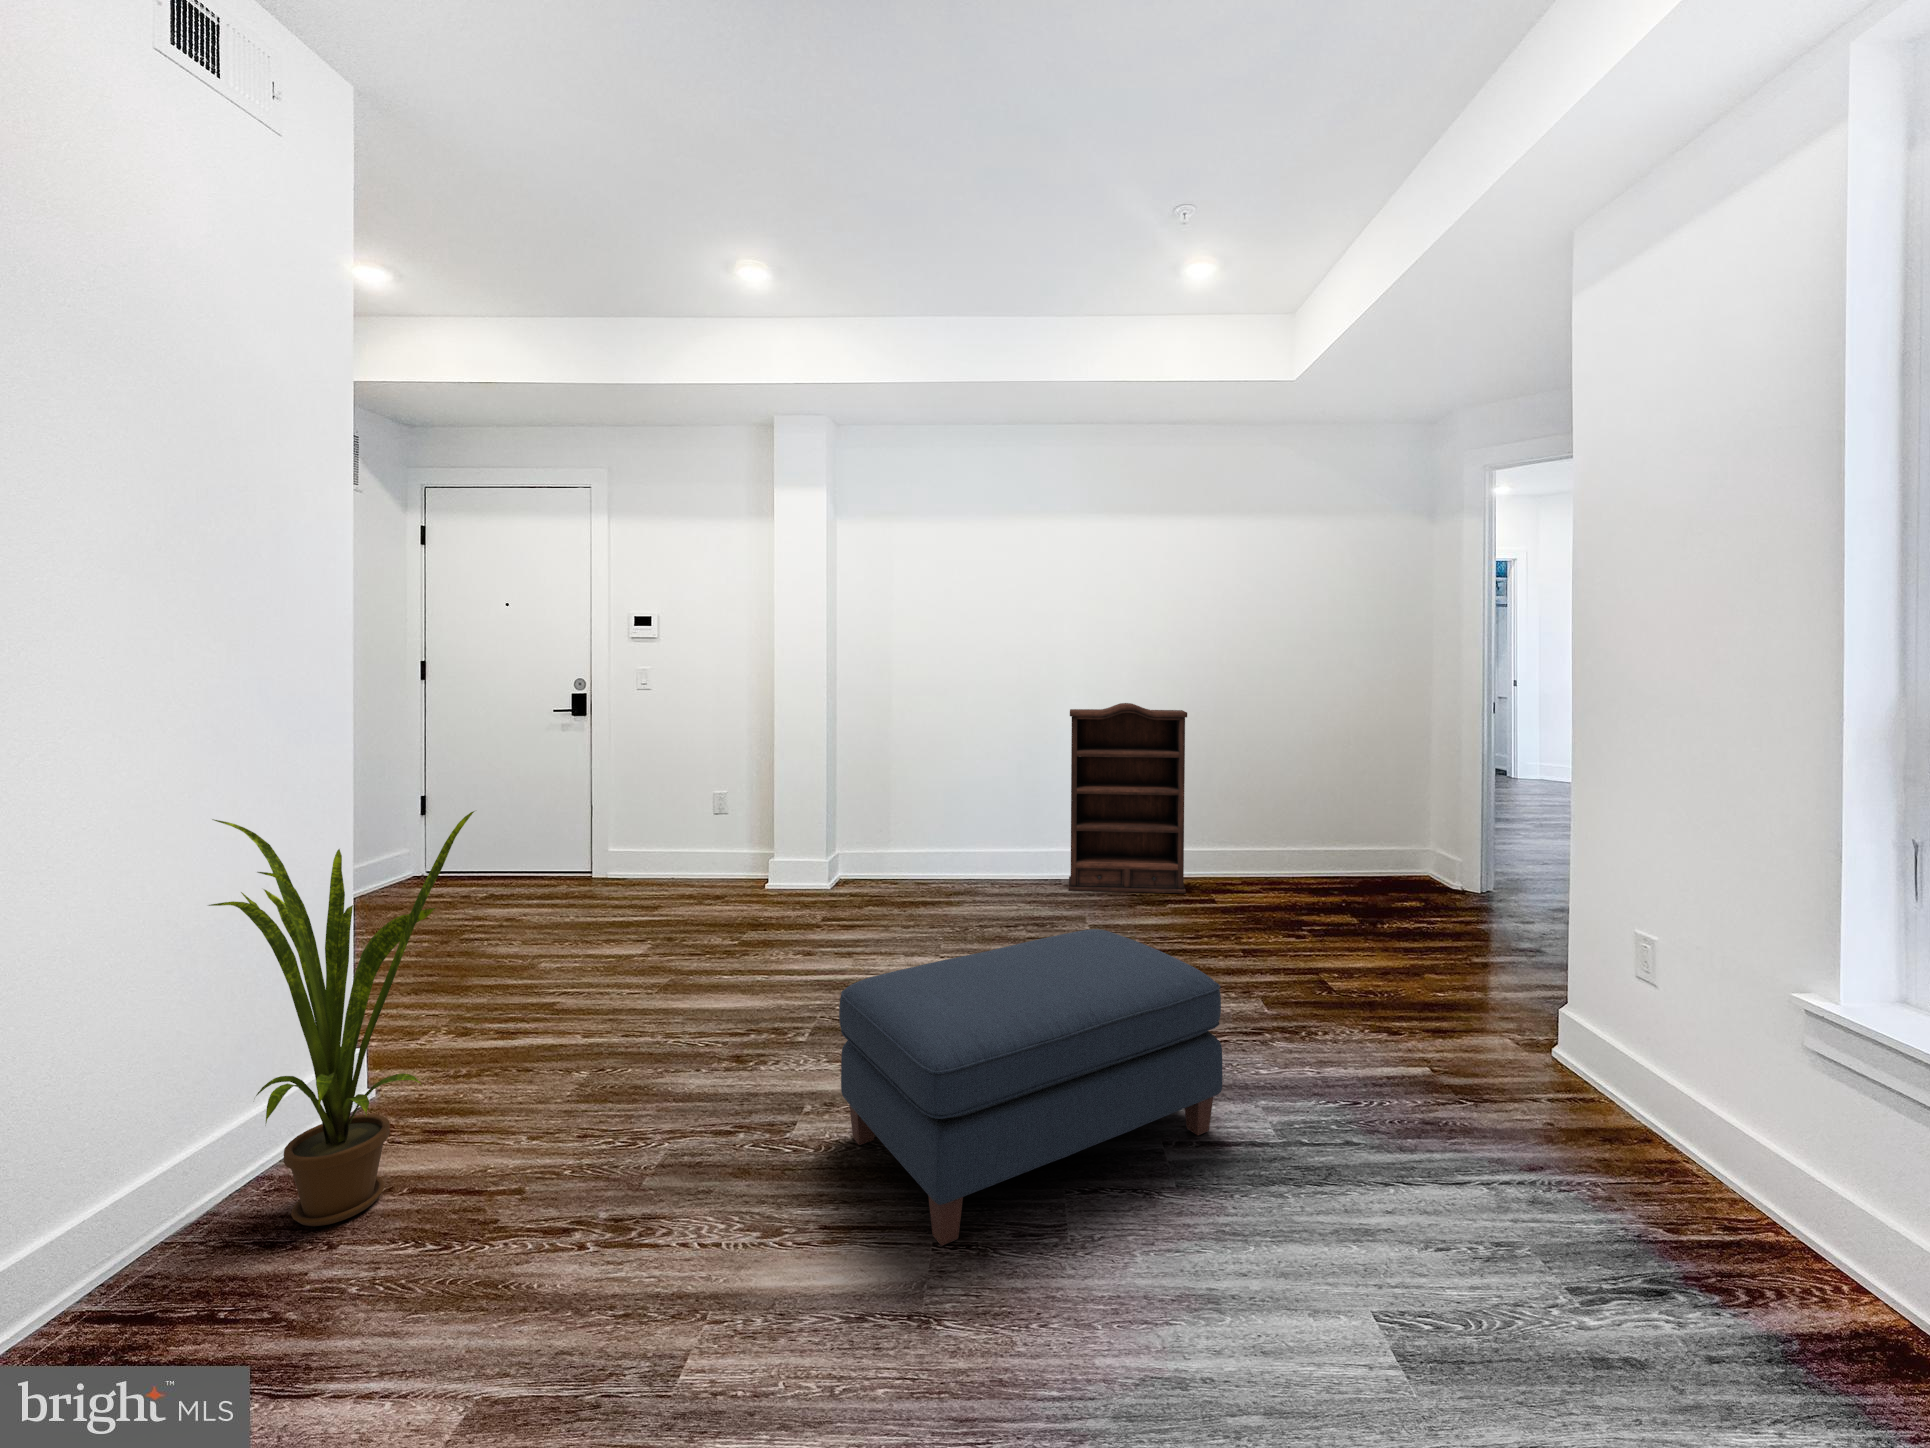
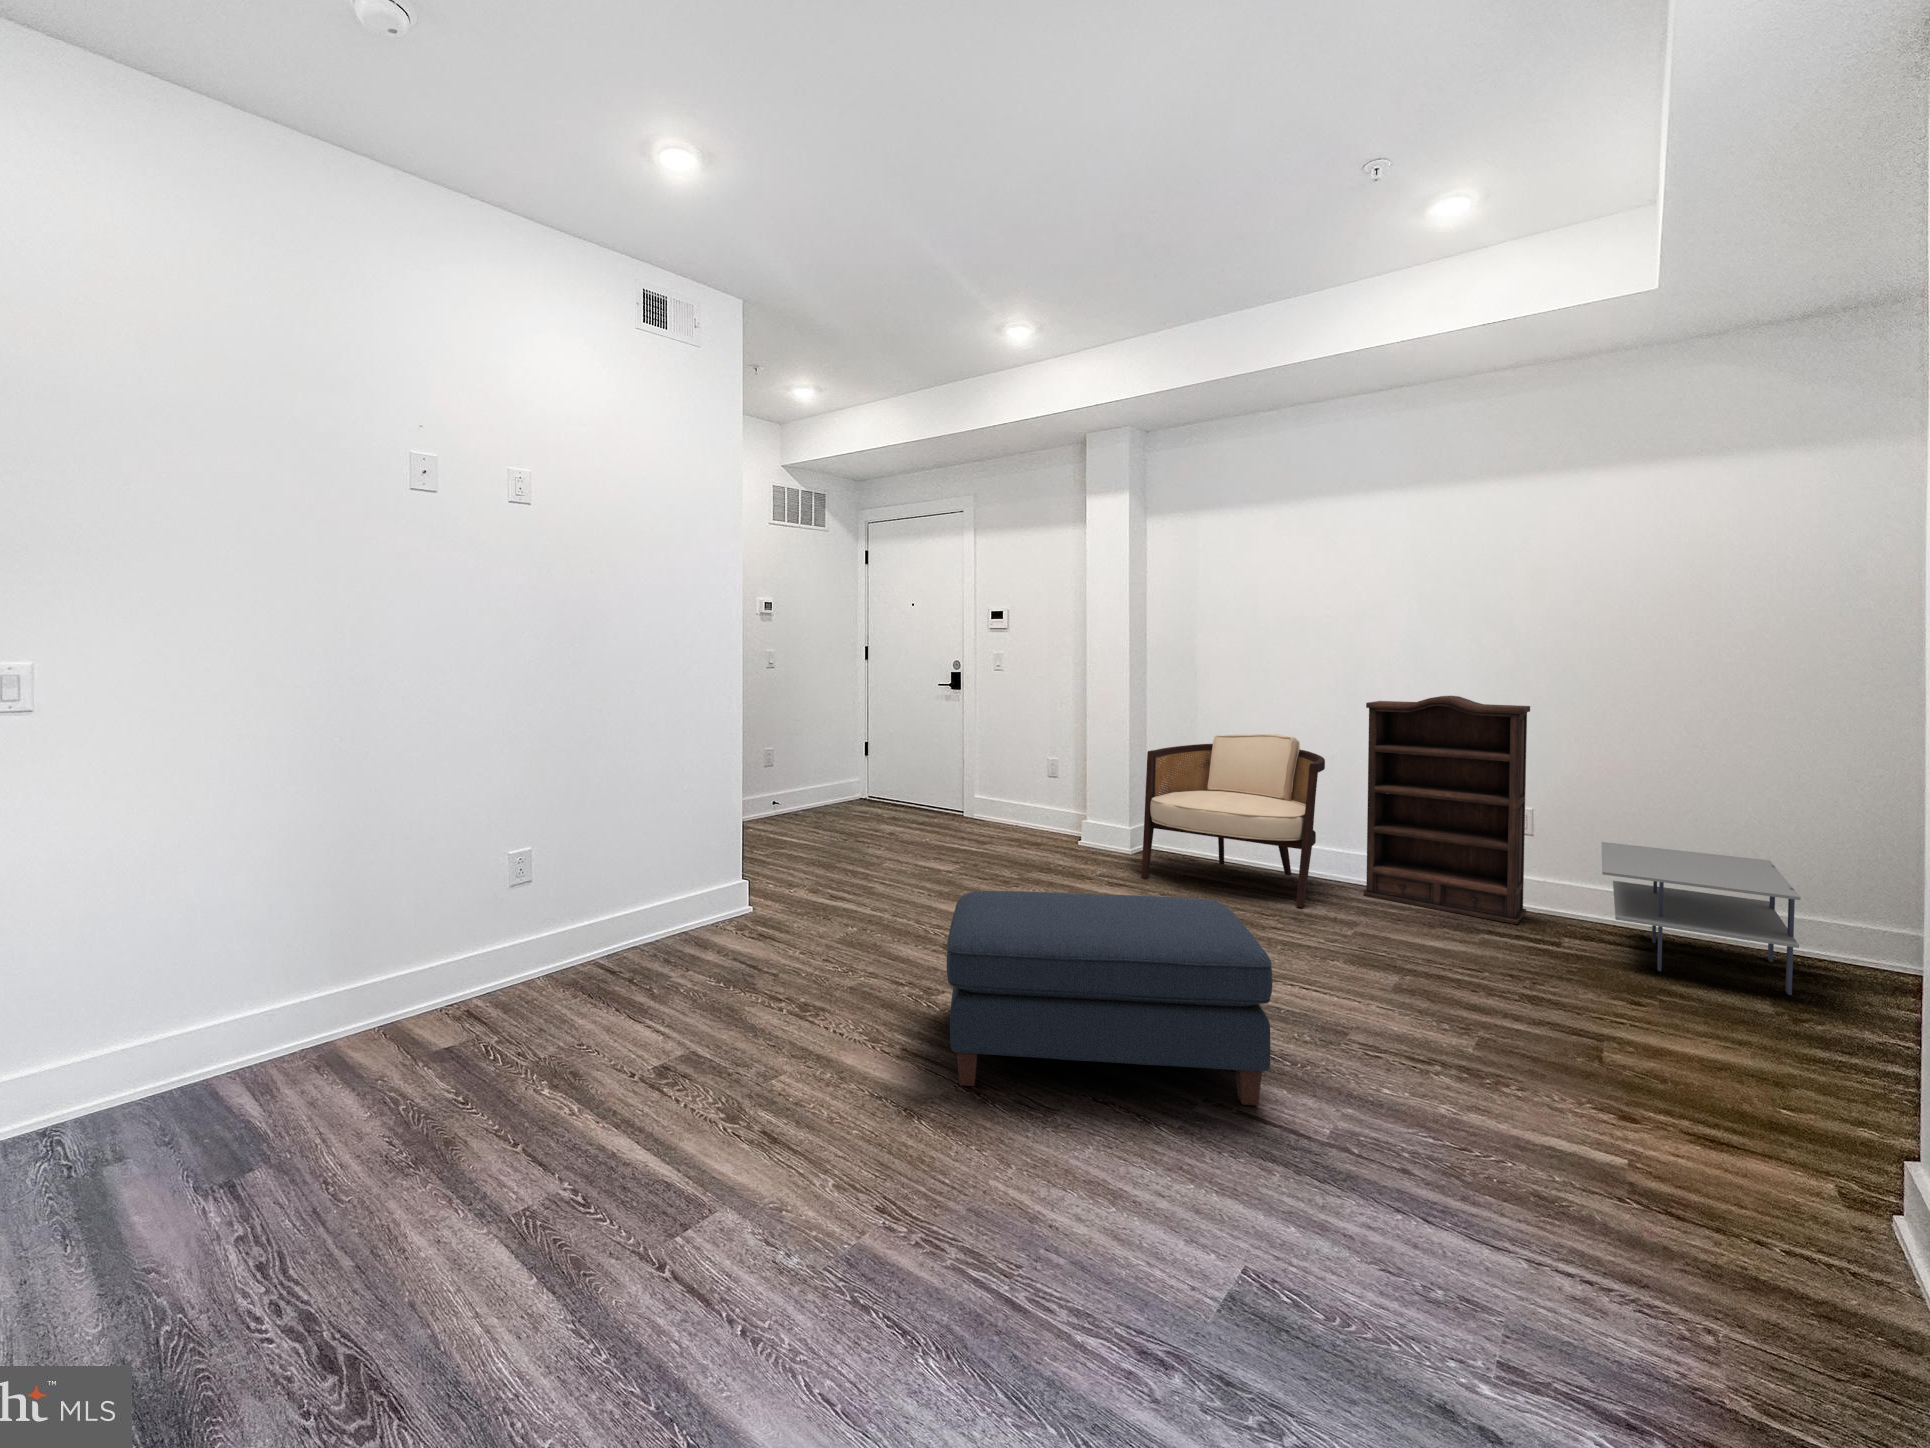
armchair: none [873,745,1044,913] -> present [1142,734,1325,908]
house plant: present [209,811,474,1226] -> none [640,734,772,961]
side table: none [1227,816,1368,911] -> present [1602,842,1801,995]

